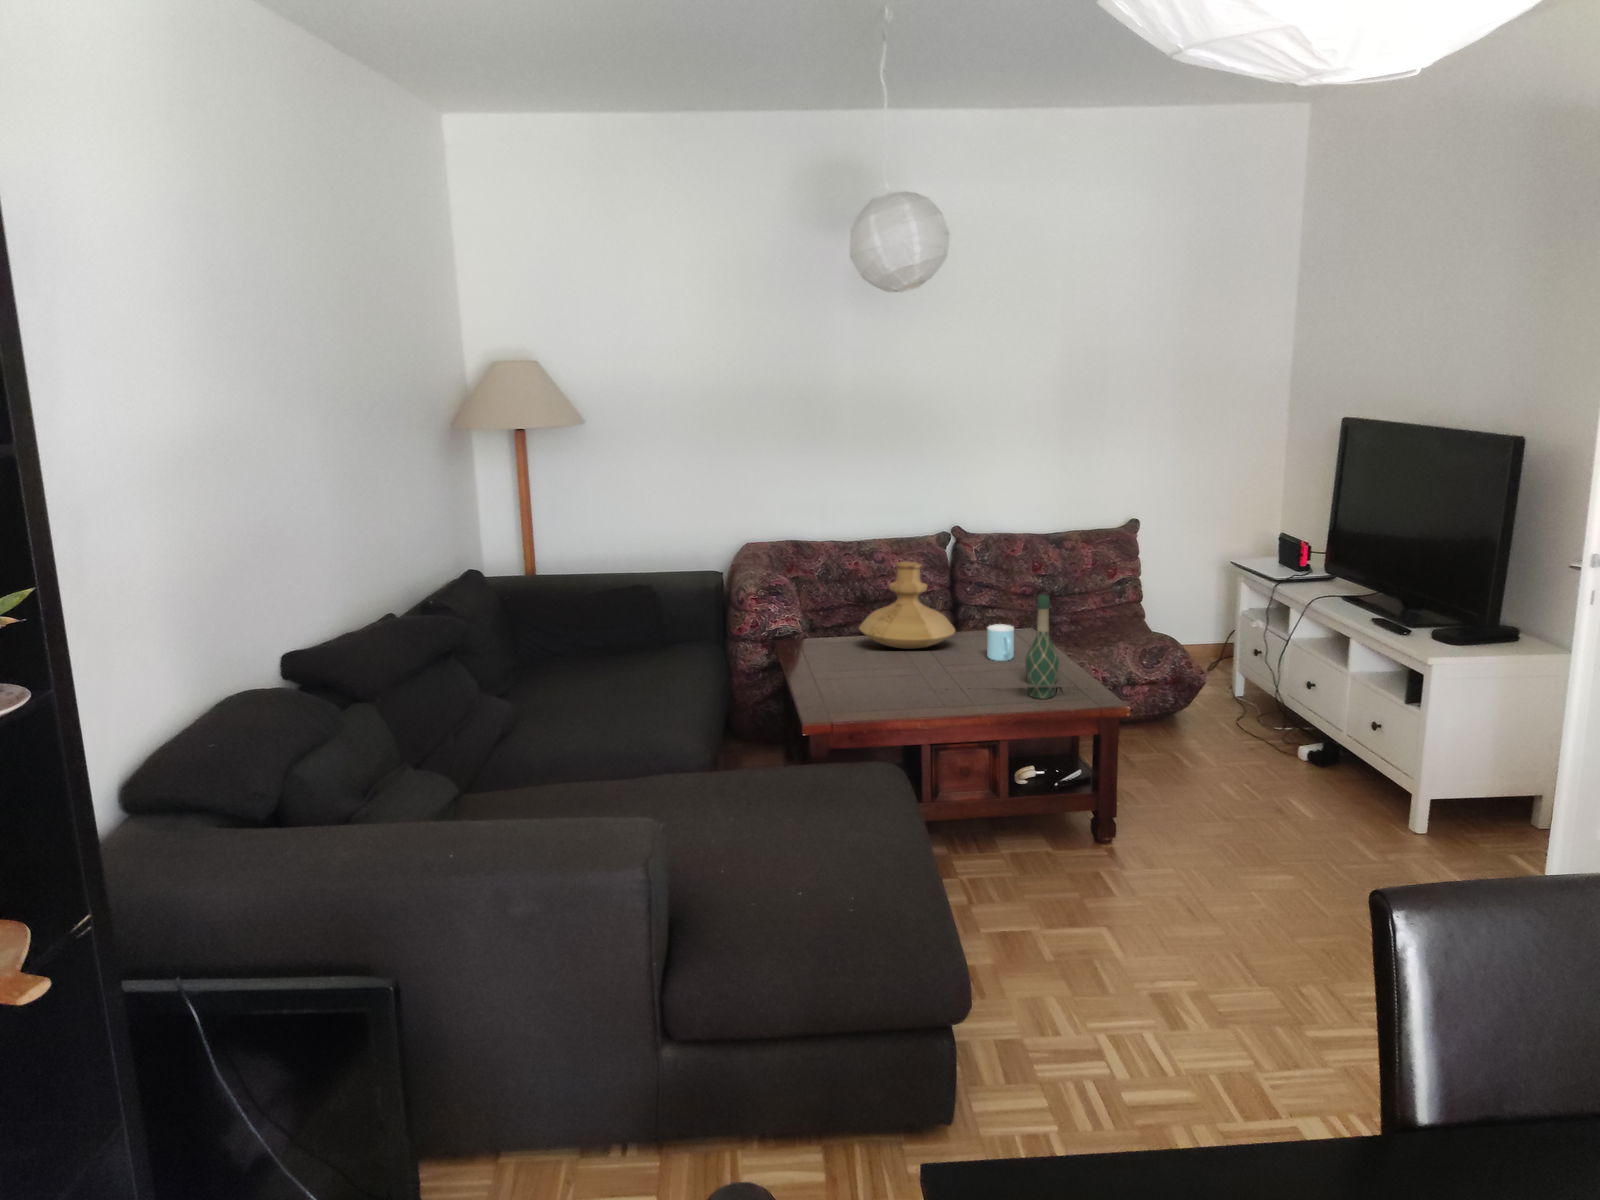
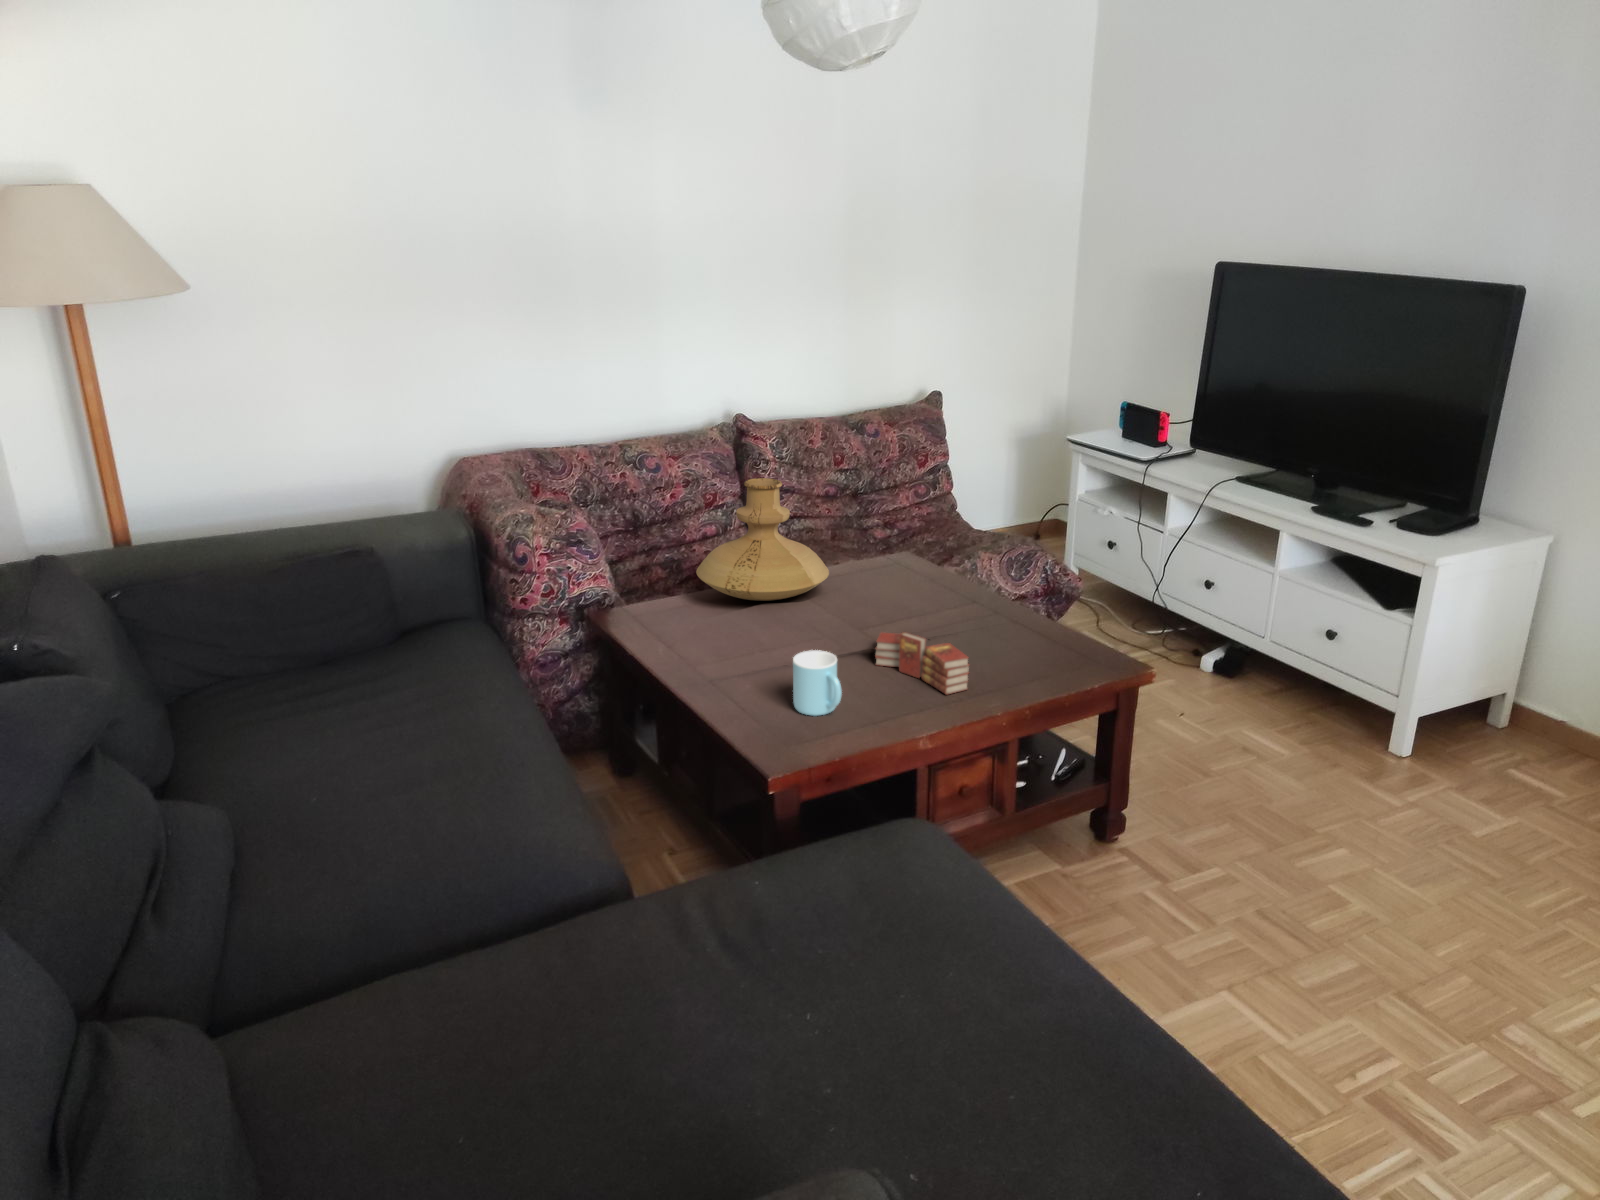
wine bottle: present [1025,595,1059,699] -> none [1014,525,1060,666]
mug: present [987,624,1014,661] -> present [793,650,842,716]
book: none [928,662,975,704] -> present [875,632,969,695]

